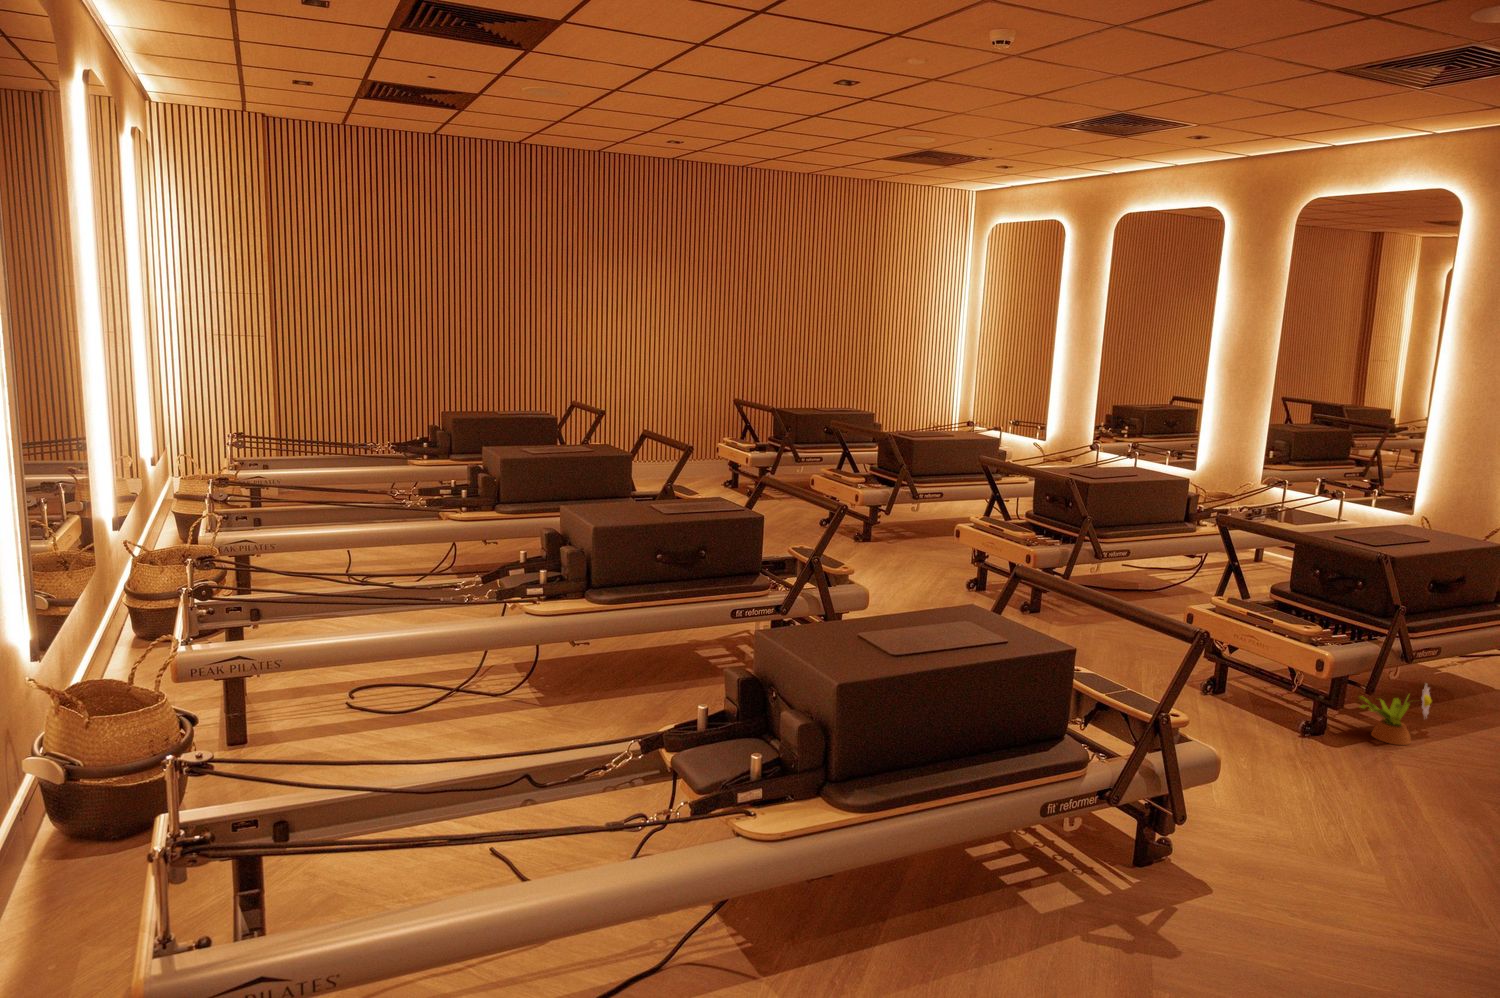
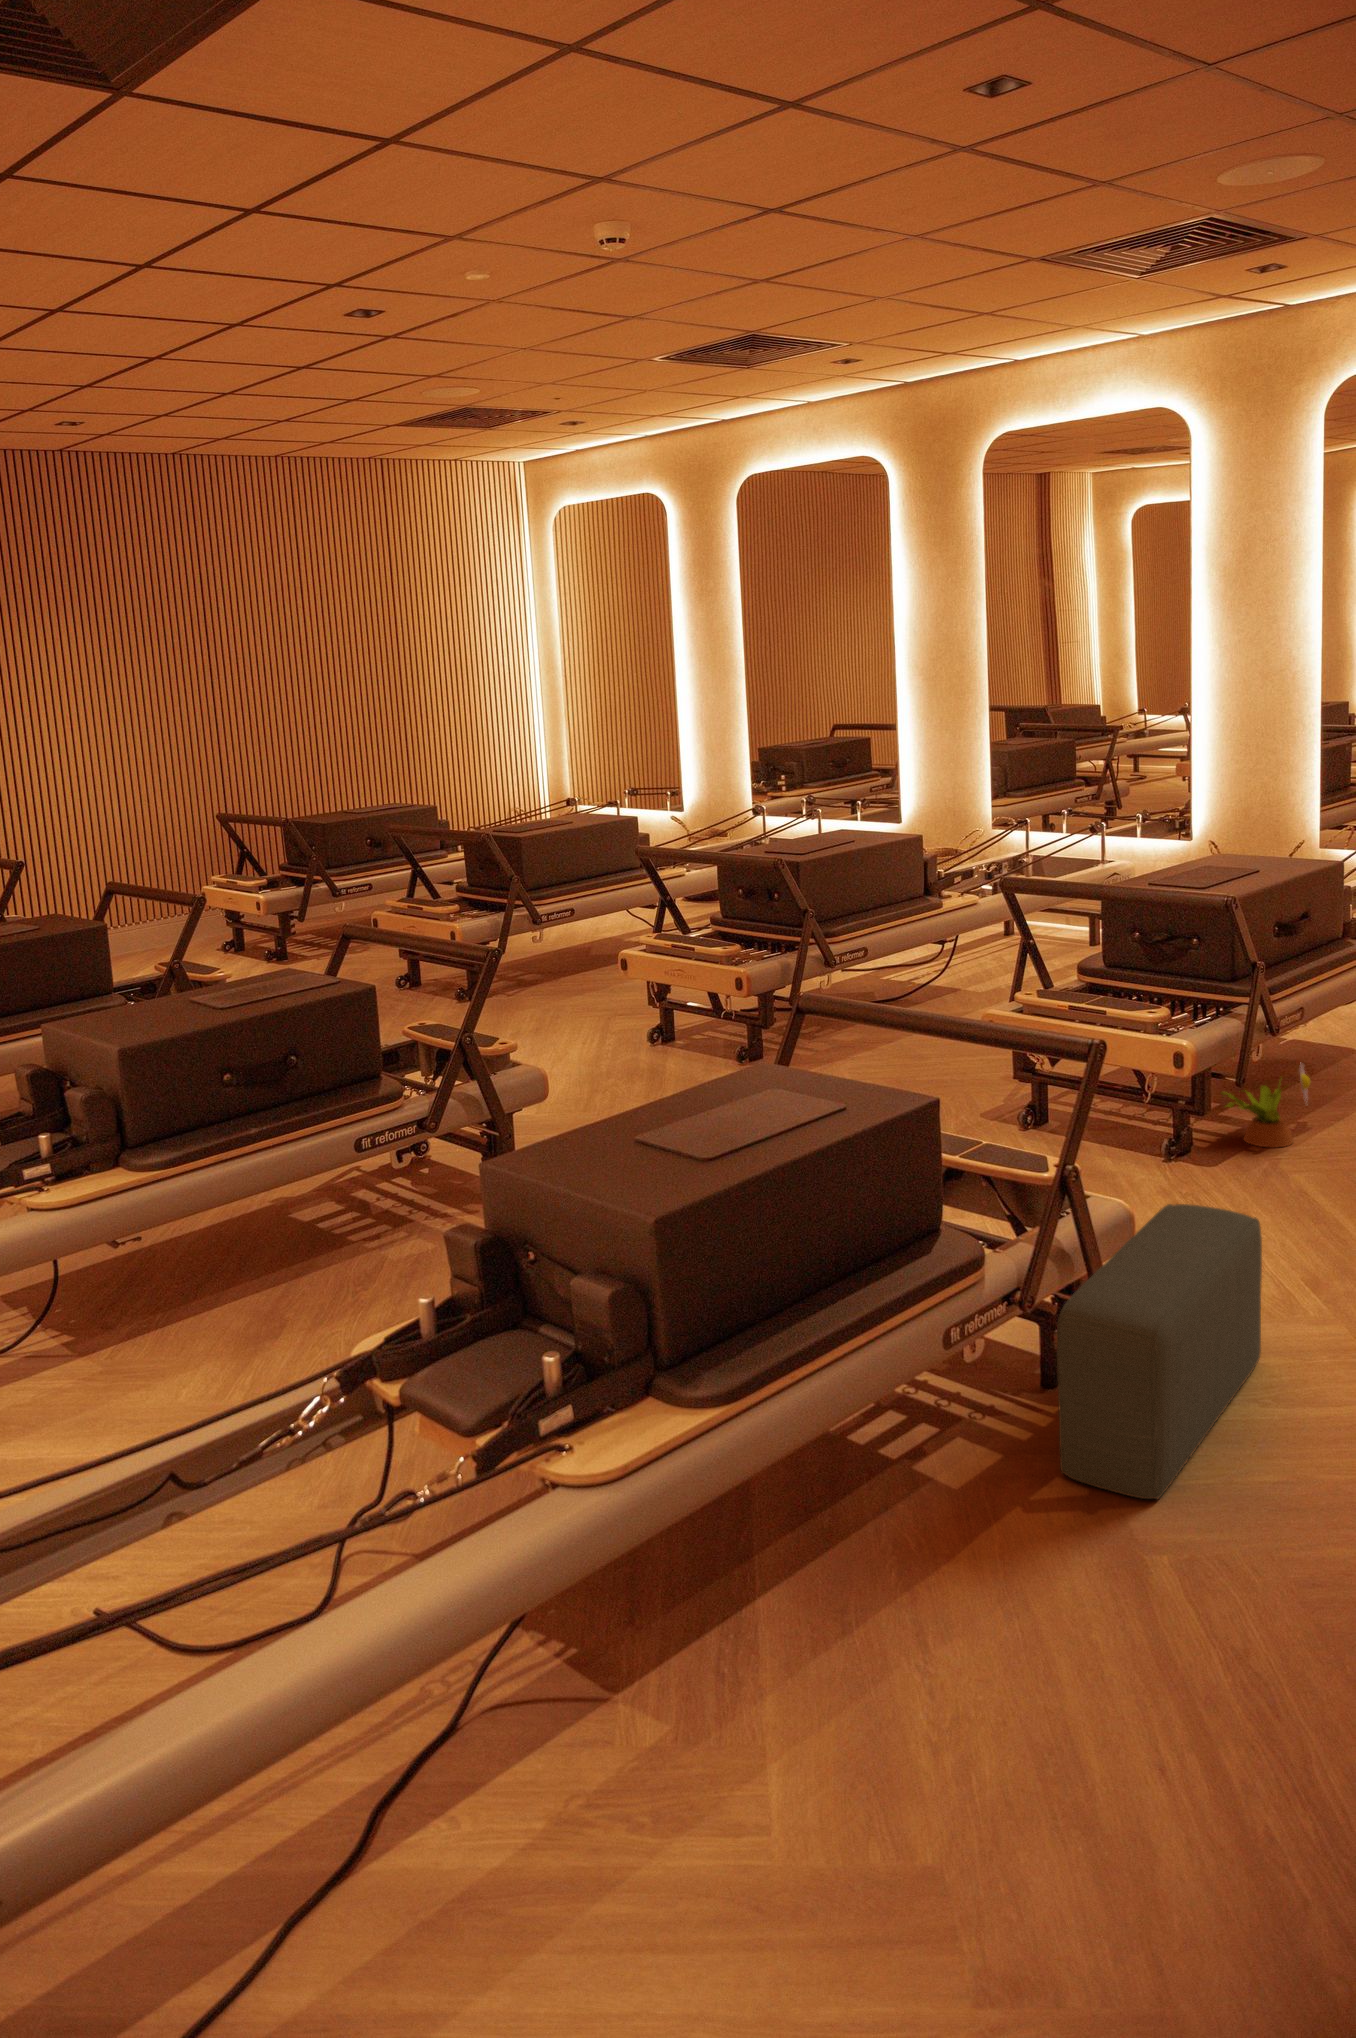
pouf: none [1122,760,1323,960] -> present [1057,1204,1262,1499]

